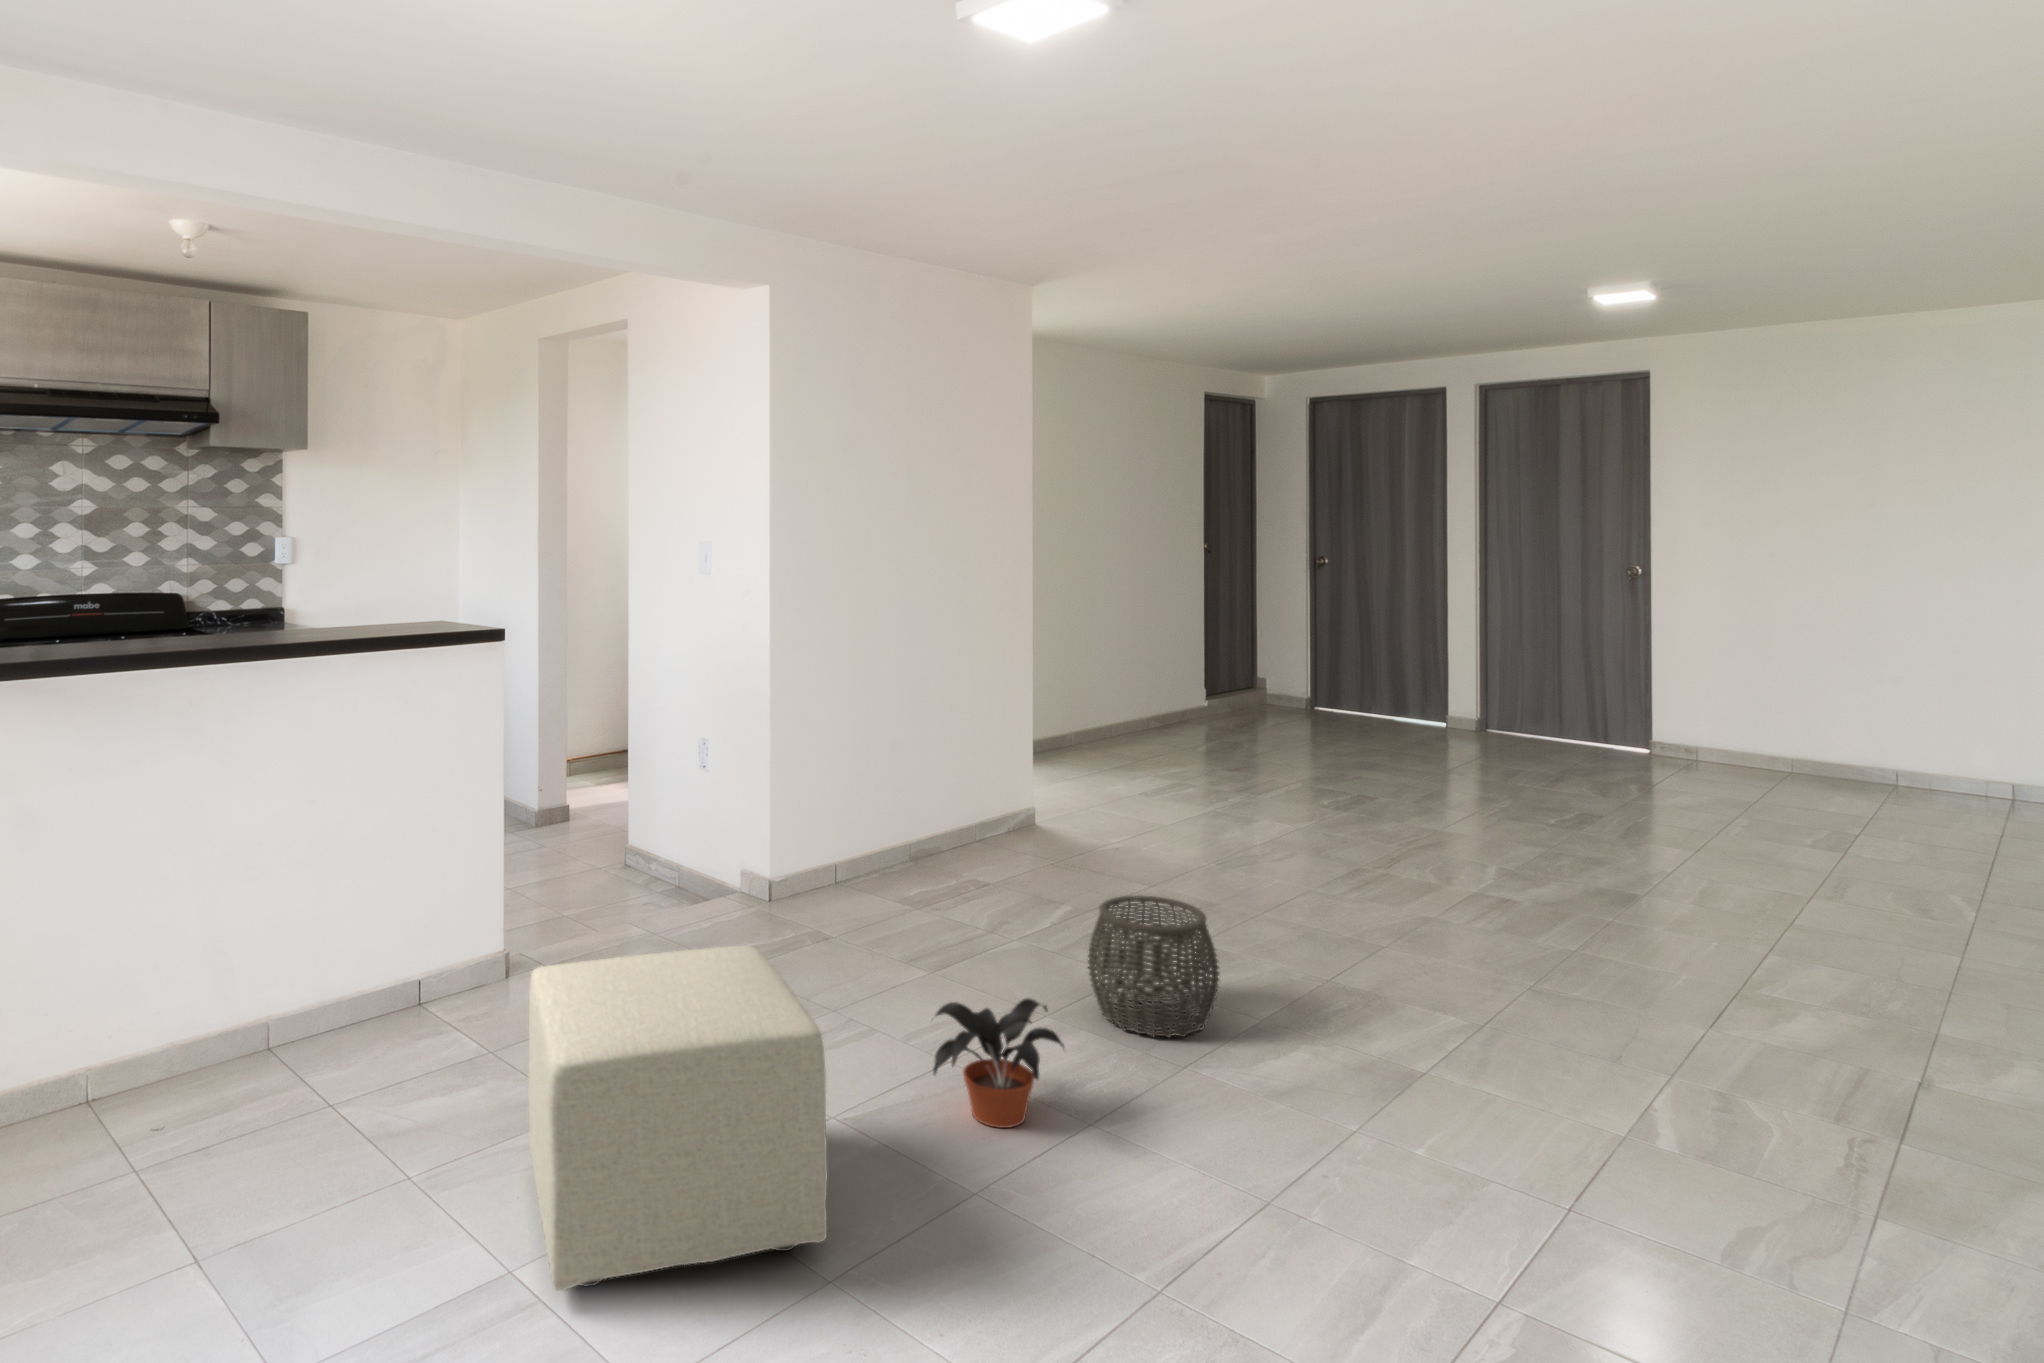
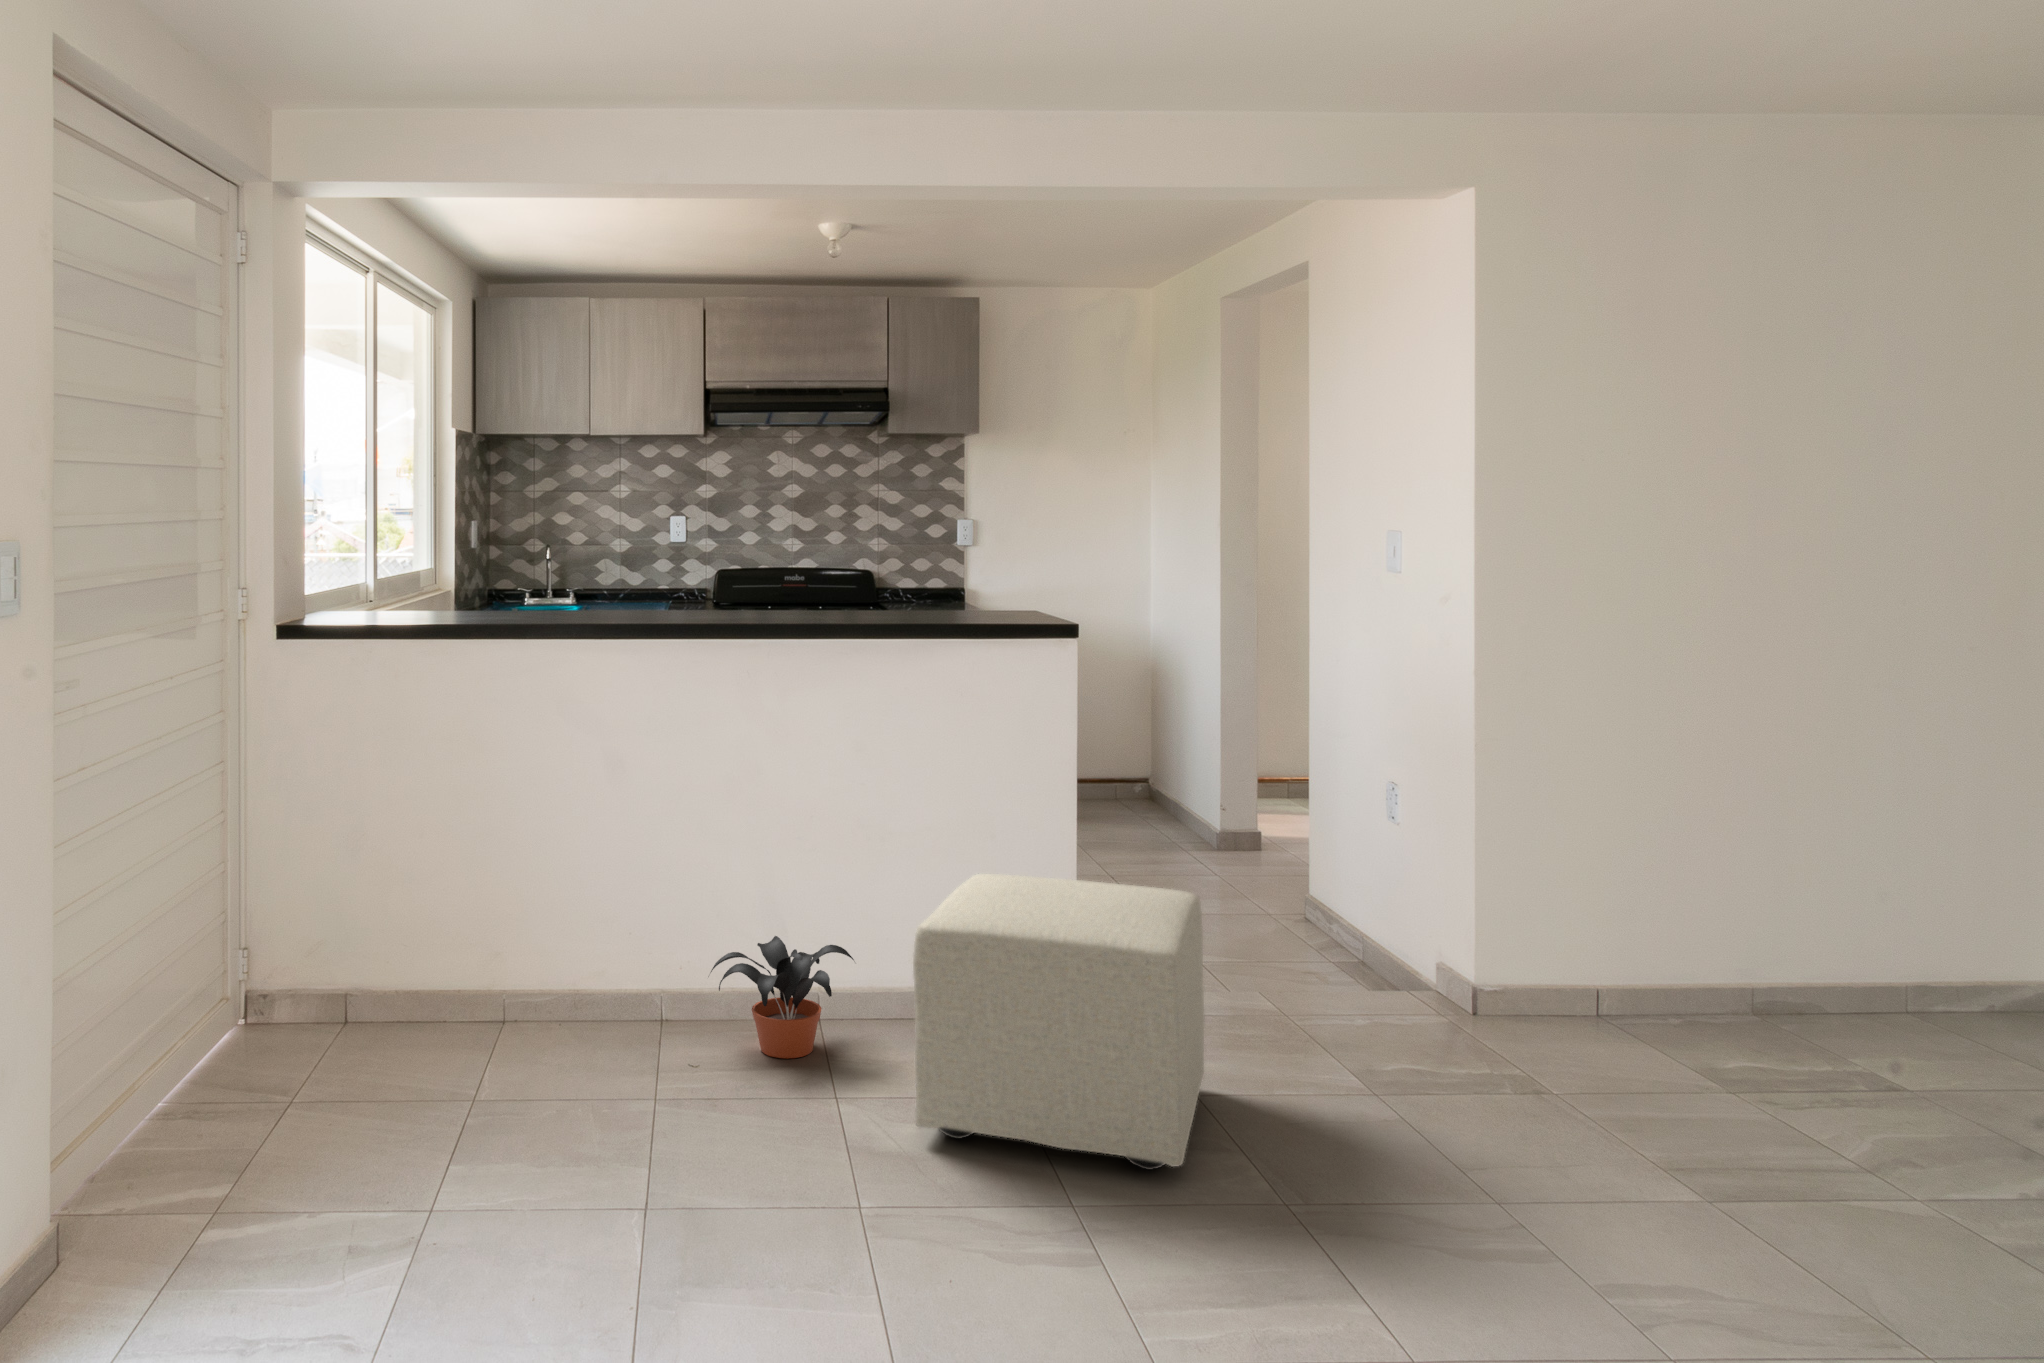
woven basket: present [1088,895,1219,1037] -> none [1737,958,1957,1155]
potted plant: present [933,998,1064,1128] -> present [711,936,854,1058]

